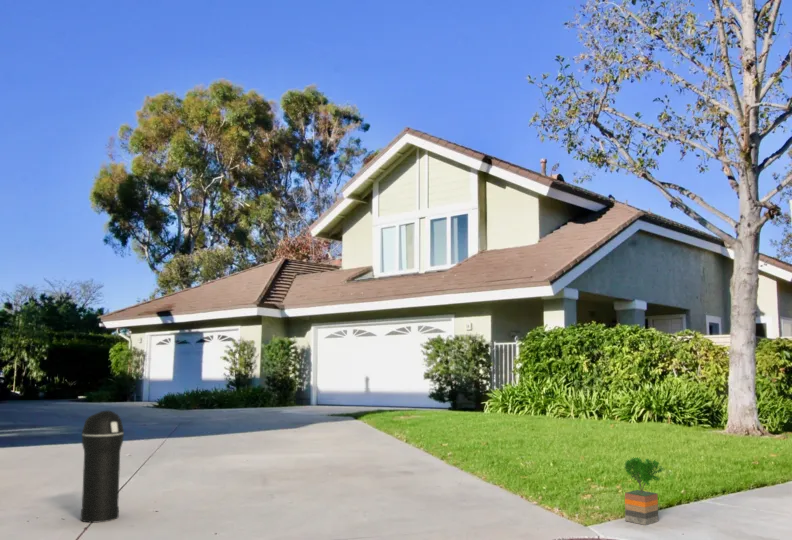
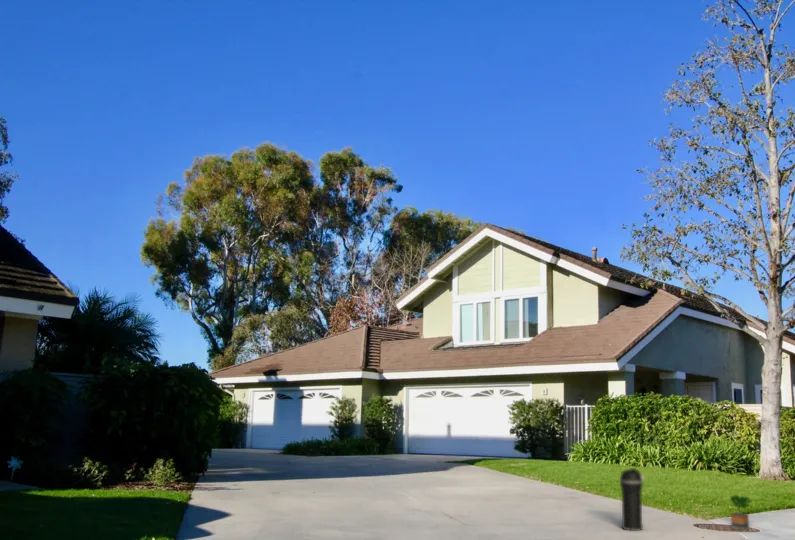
trash can: present [81,411,124,522] -> present [620,468,643,531]

